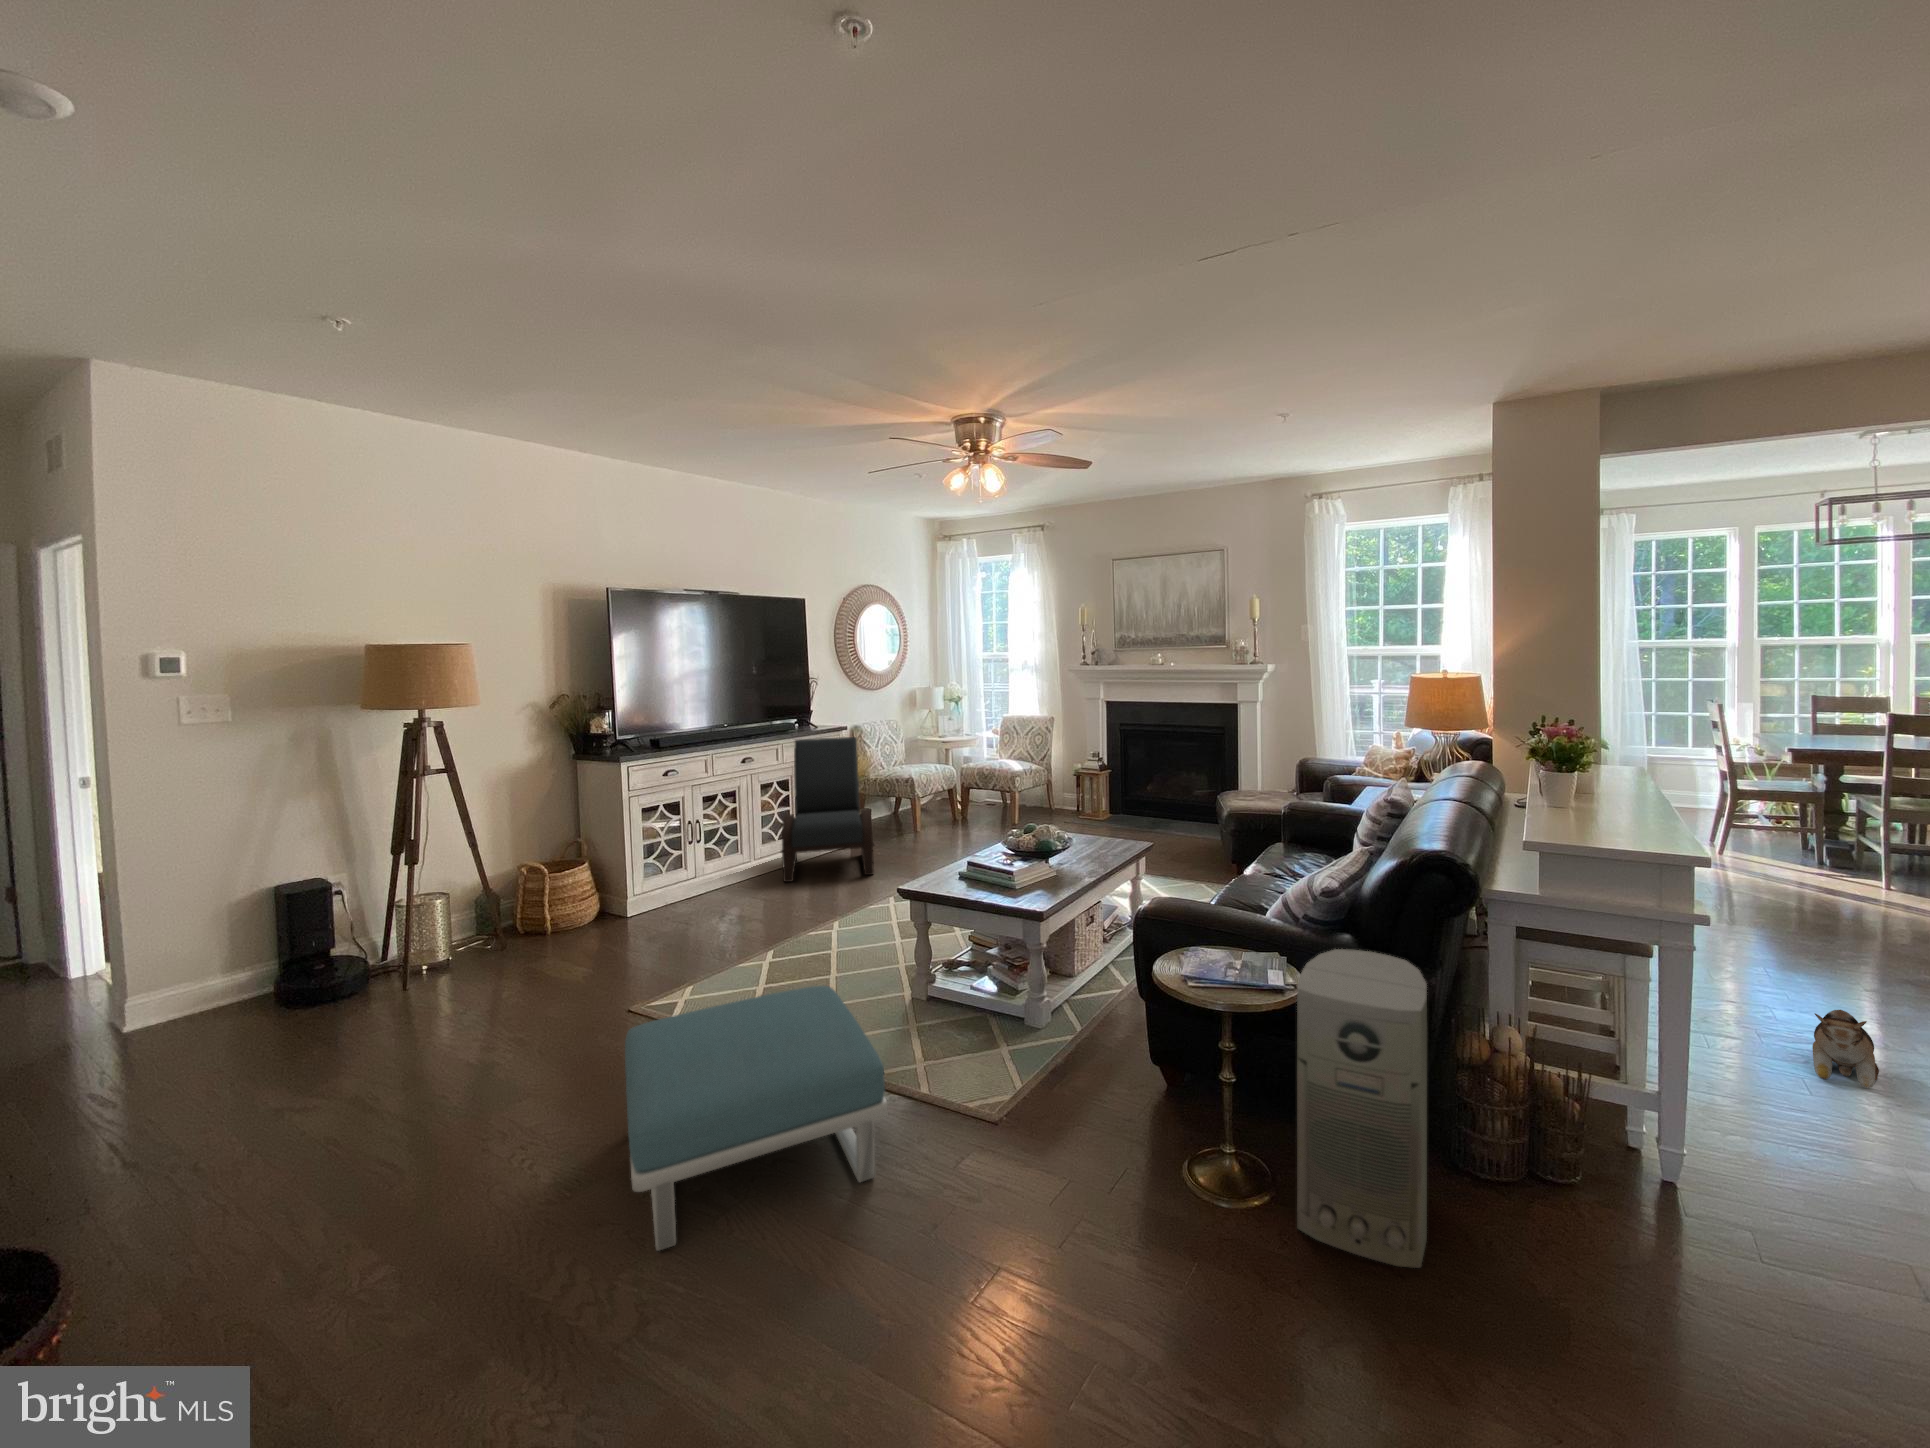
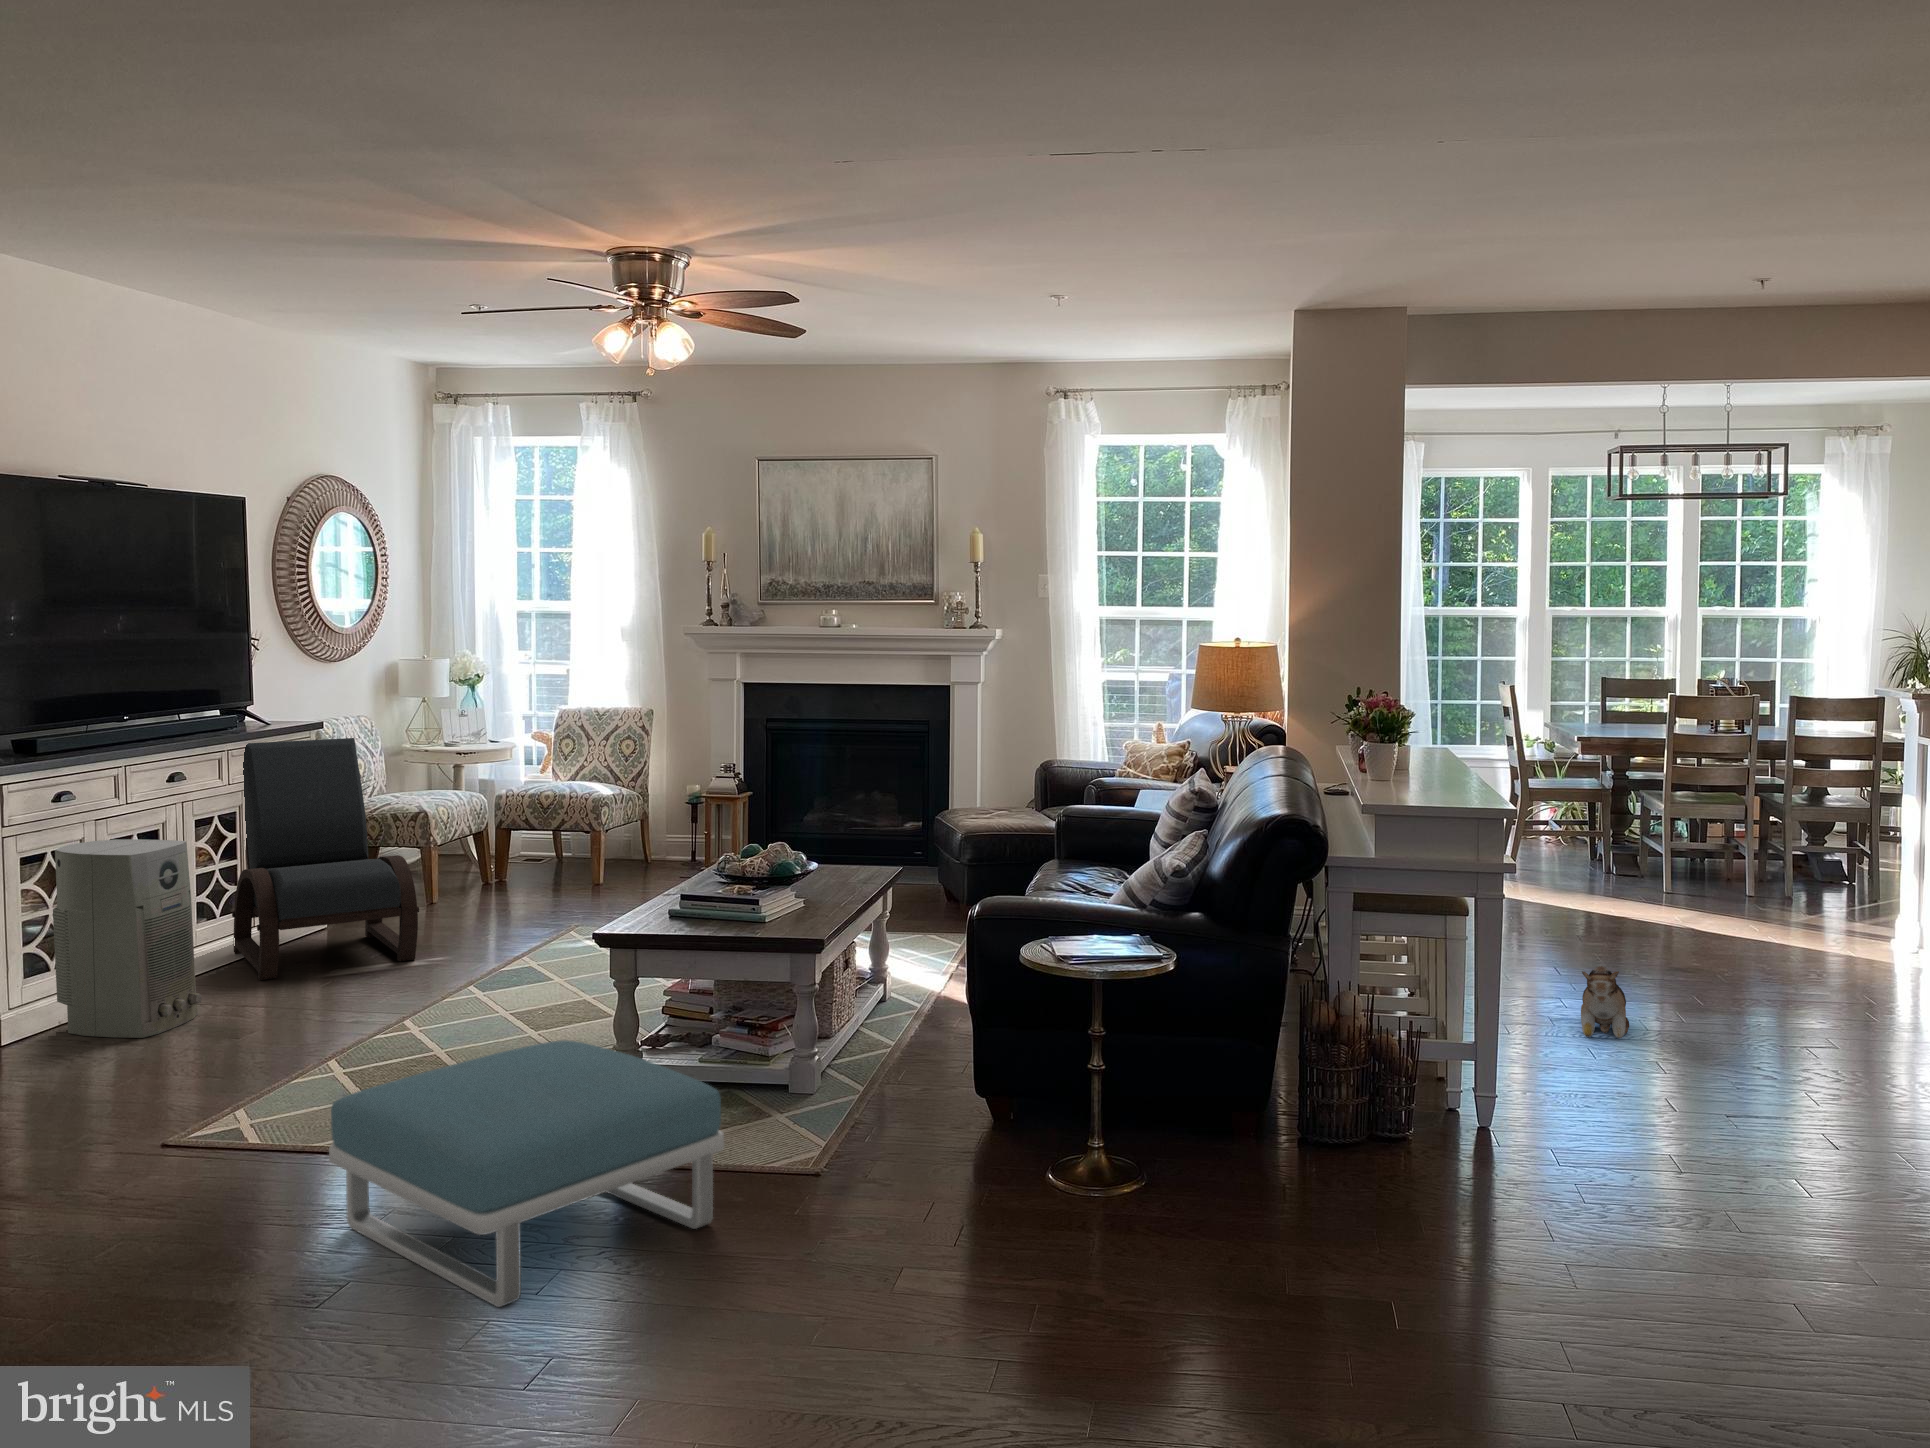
air purifier: present [1297,949,1427,1268] -> present [53,839,202,1038]

